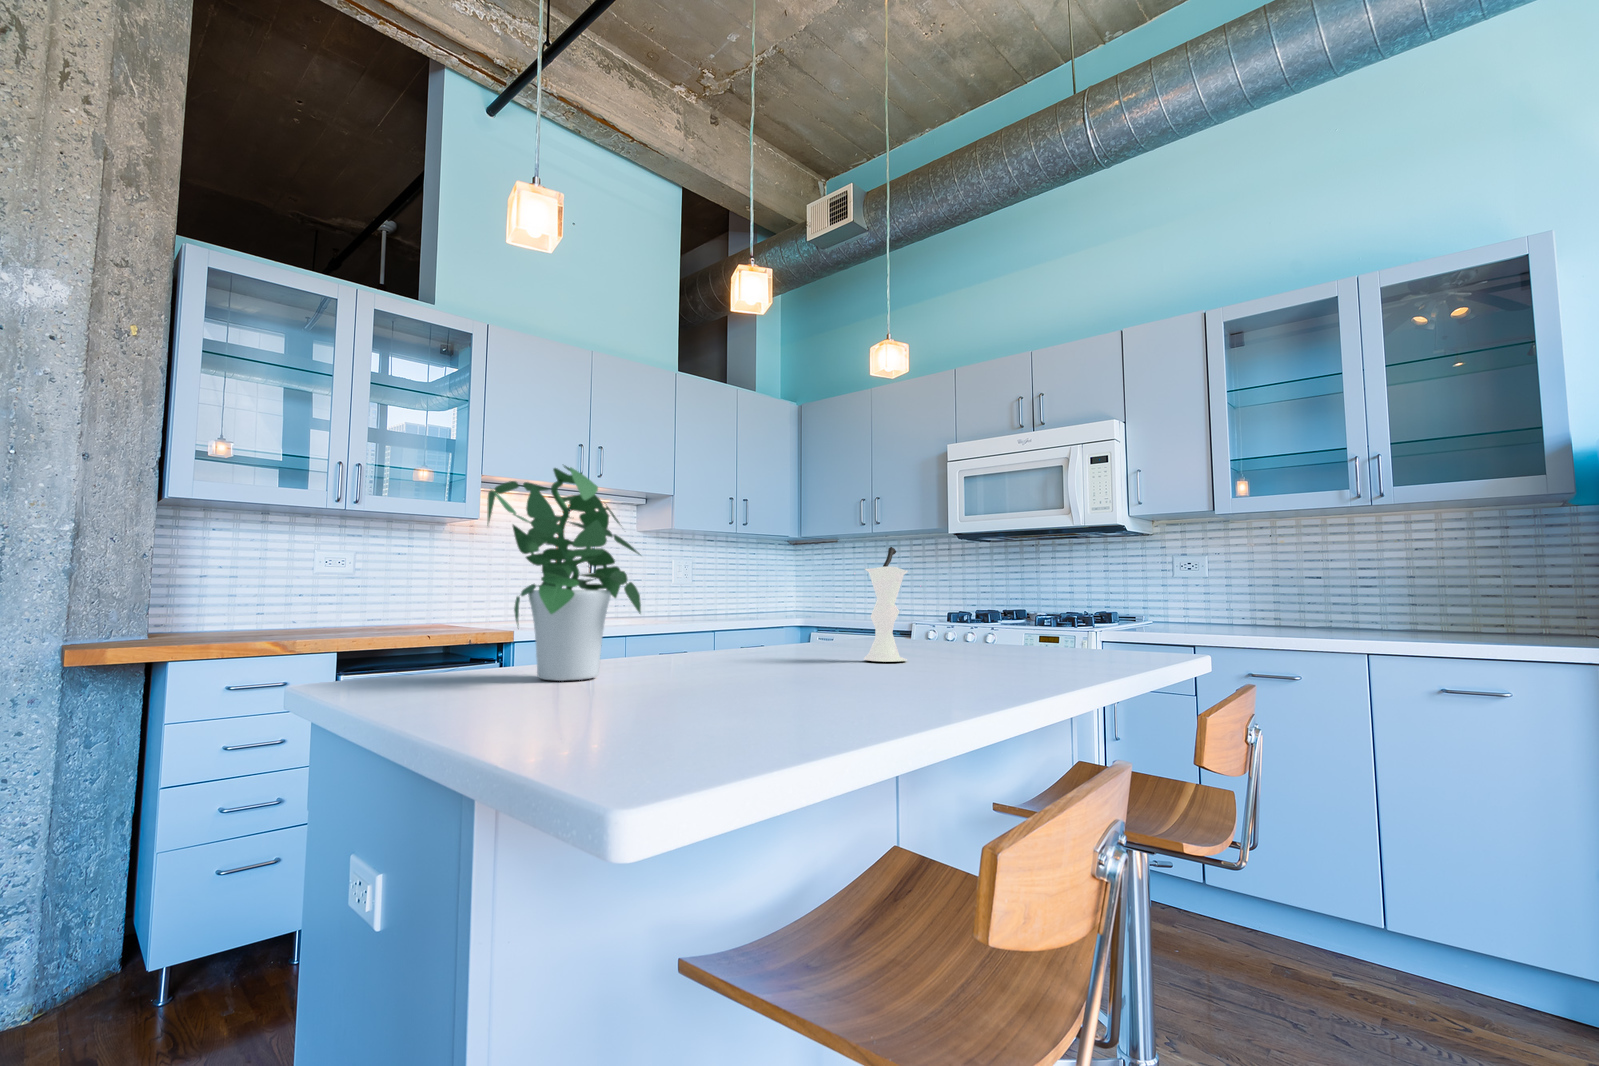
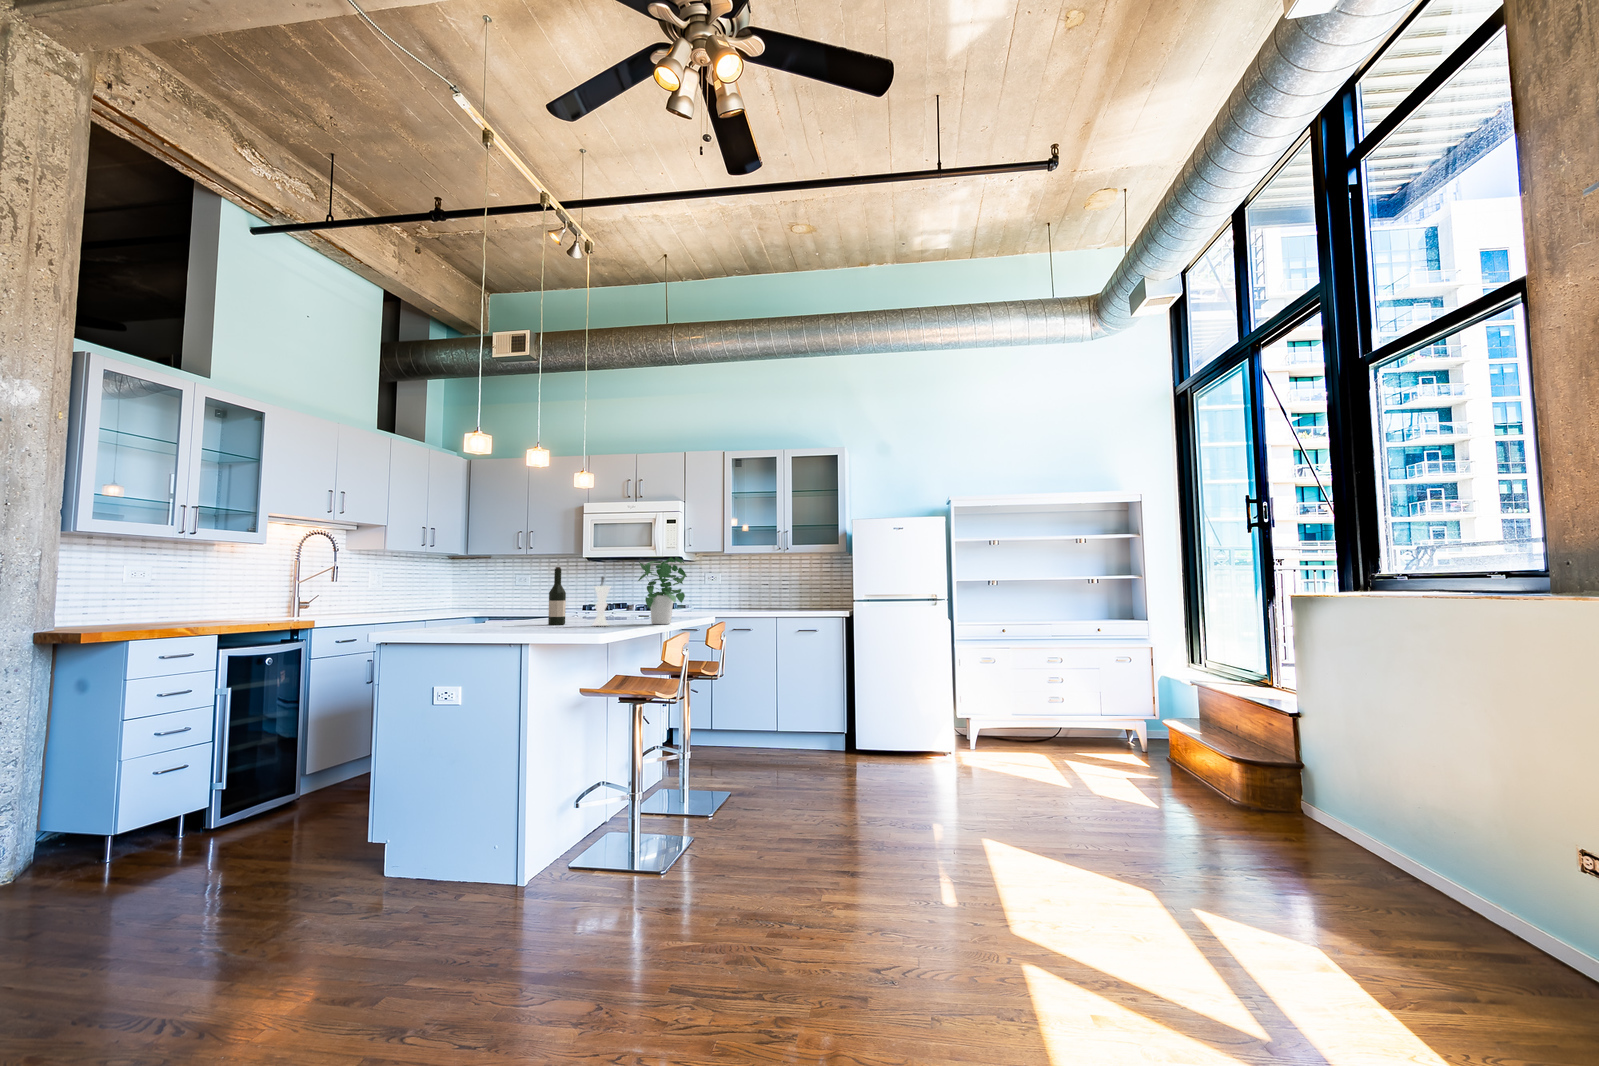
potted plant: present [487,466,641,681] -> present [638,557,687,624]
wine bottle: none [798,531,831,653] -> present [548,567,566,625]

